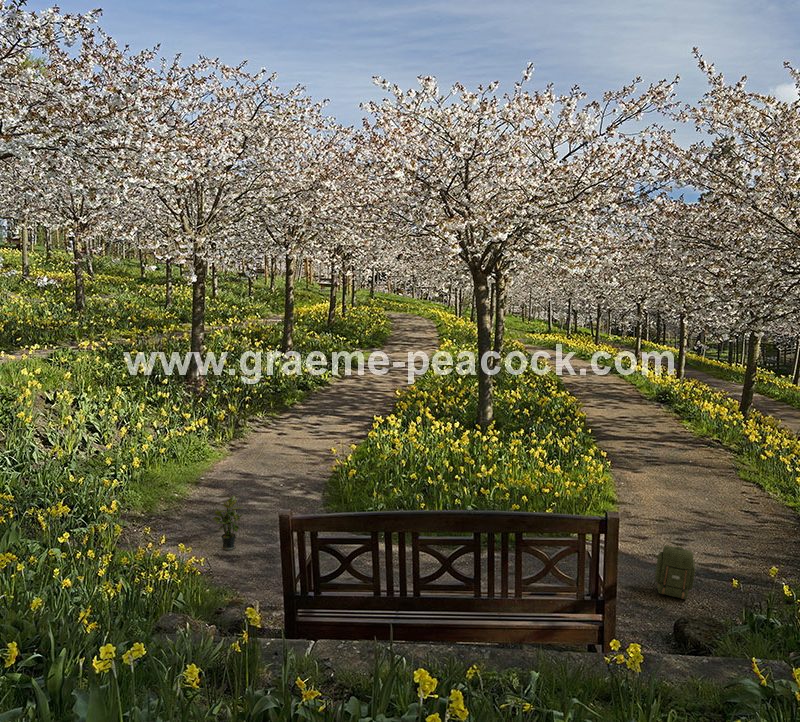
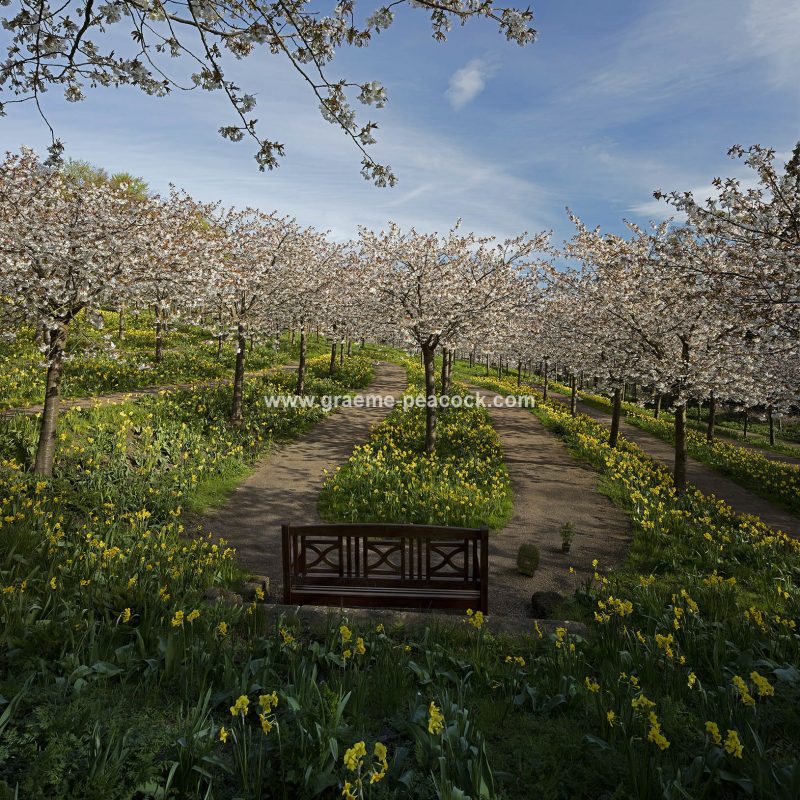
potted plant: present [213,495,243,550] -> present [558,521,577,554]

